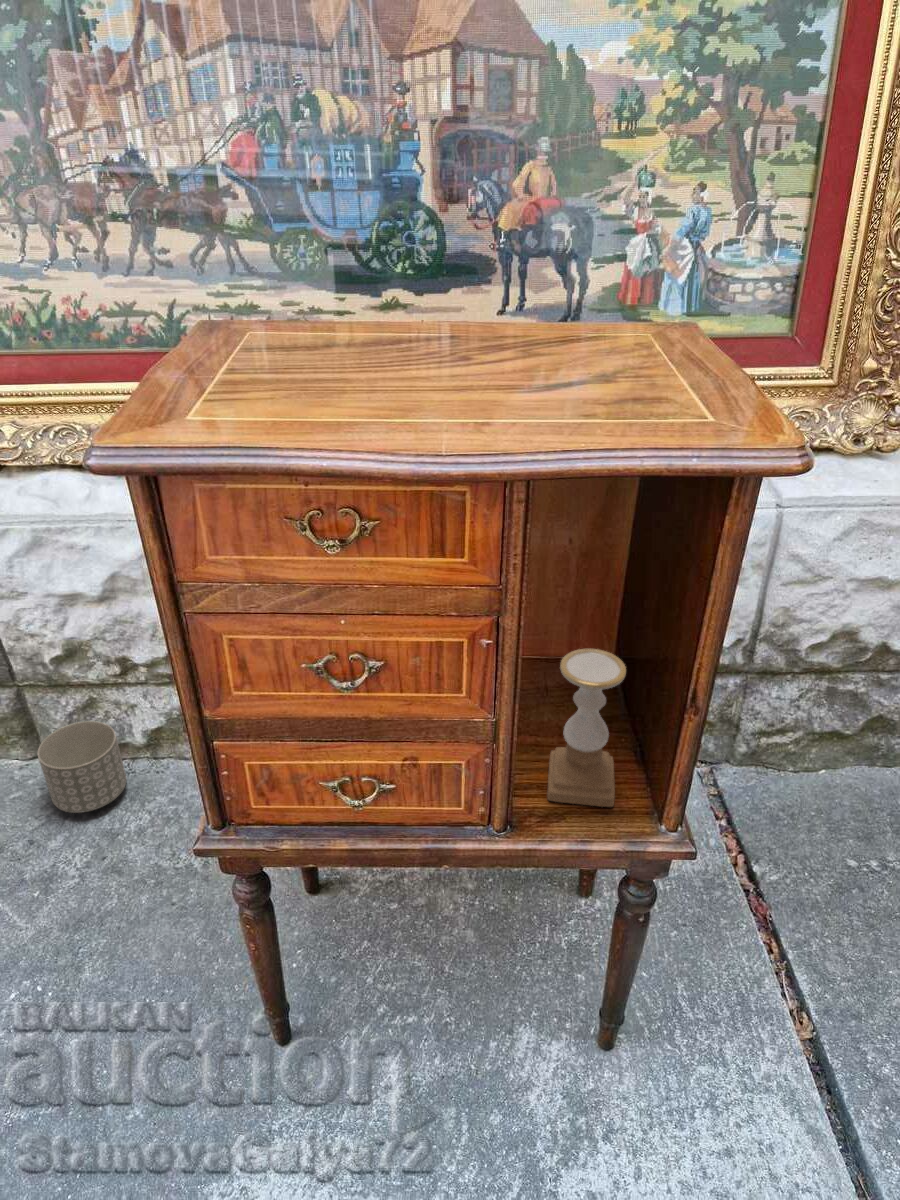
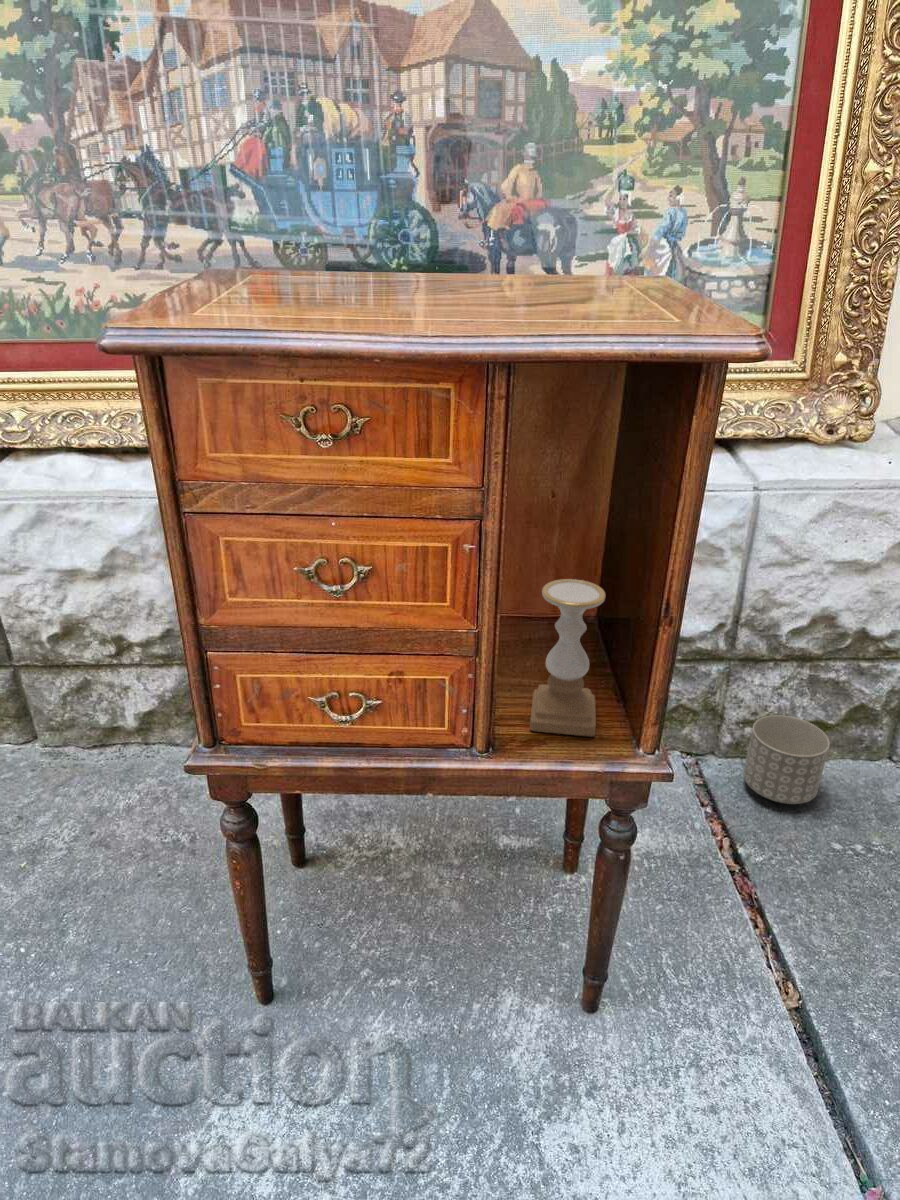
planter: present [38,721,127,813] -> present [744,715,830,804]

